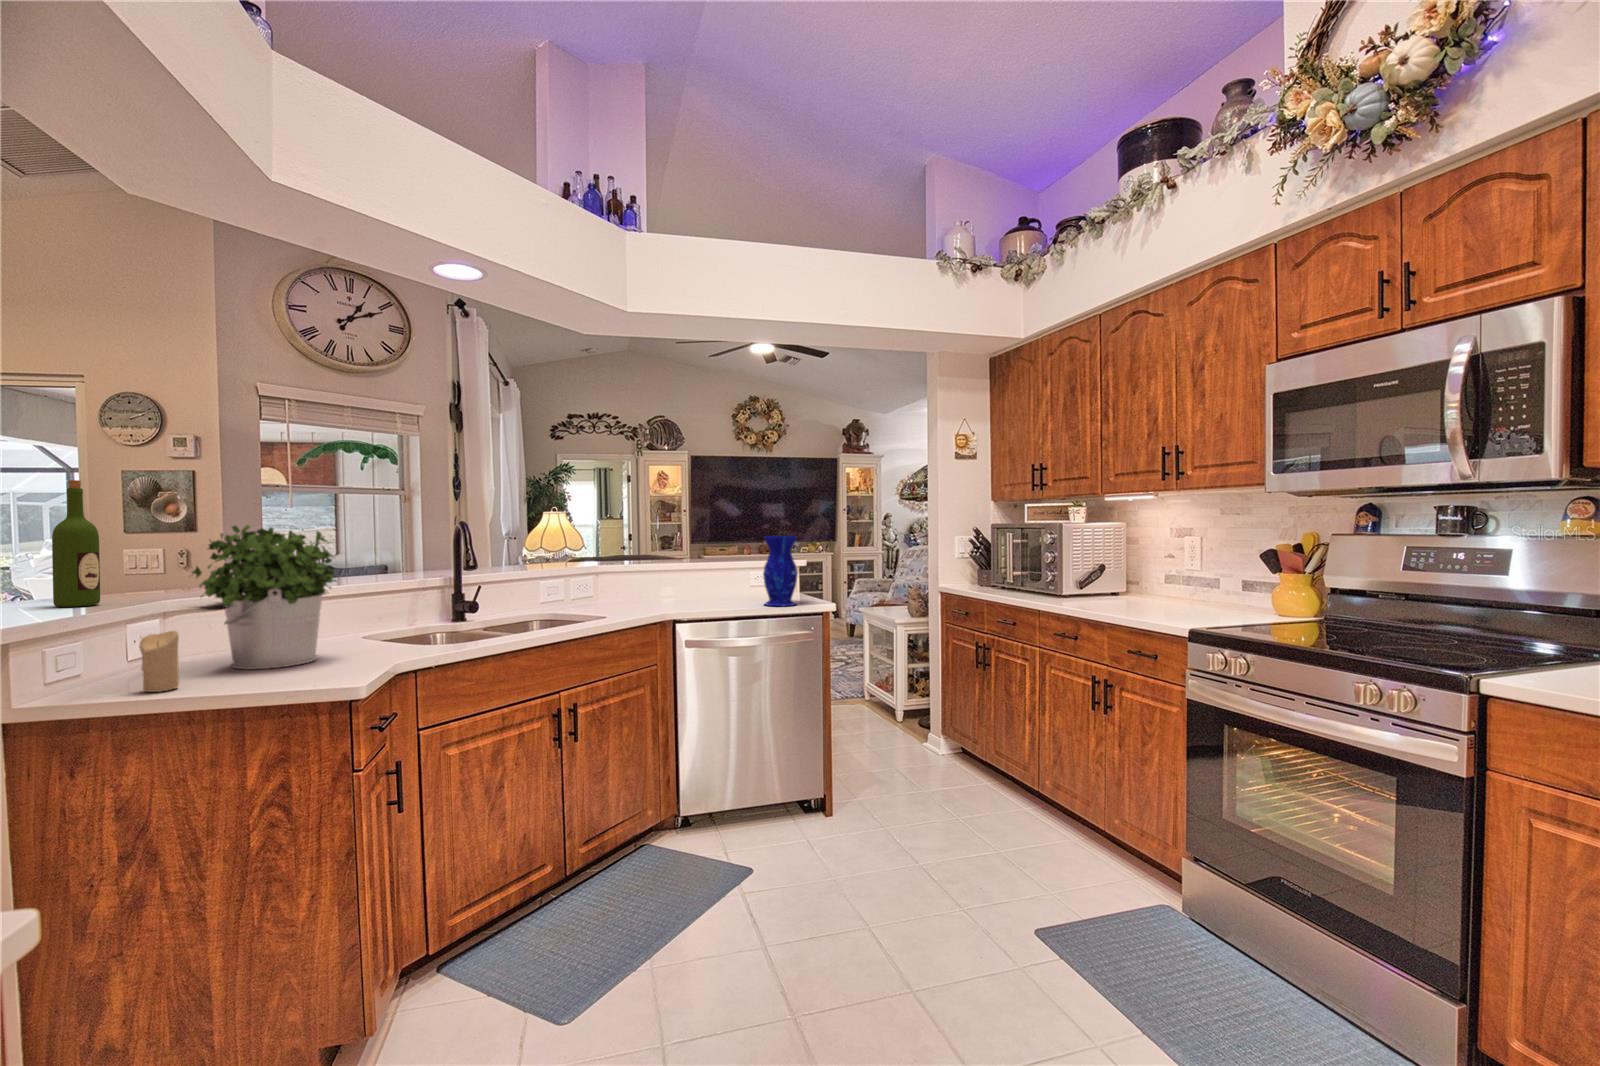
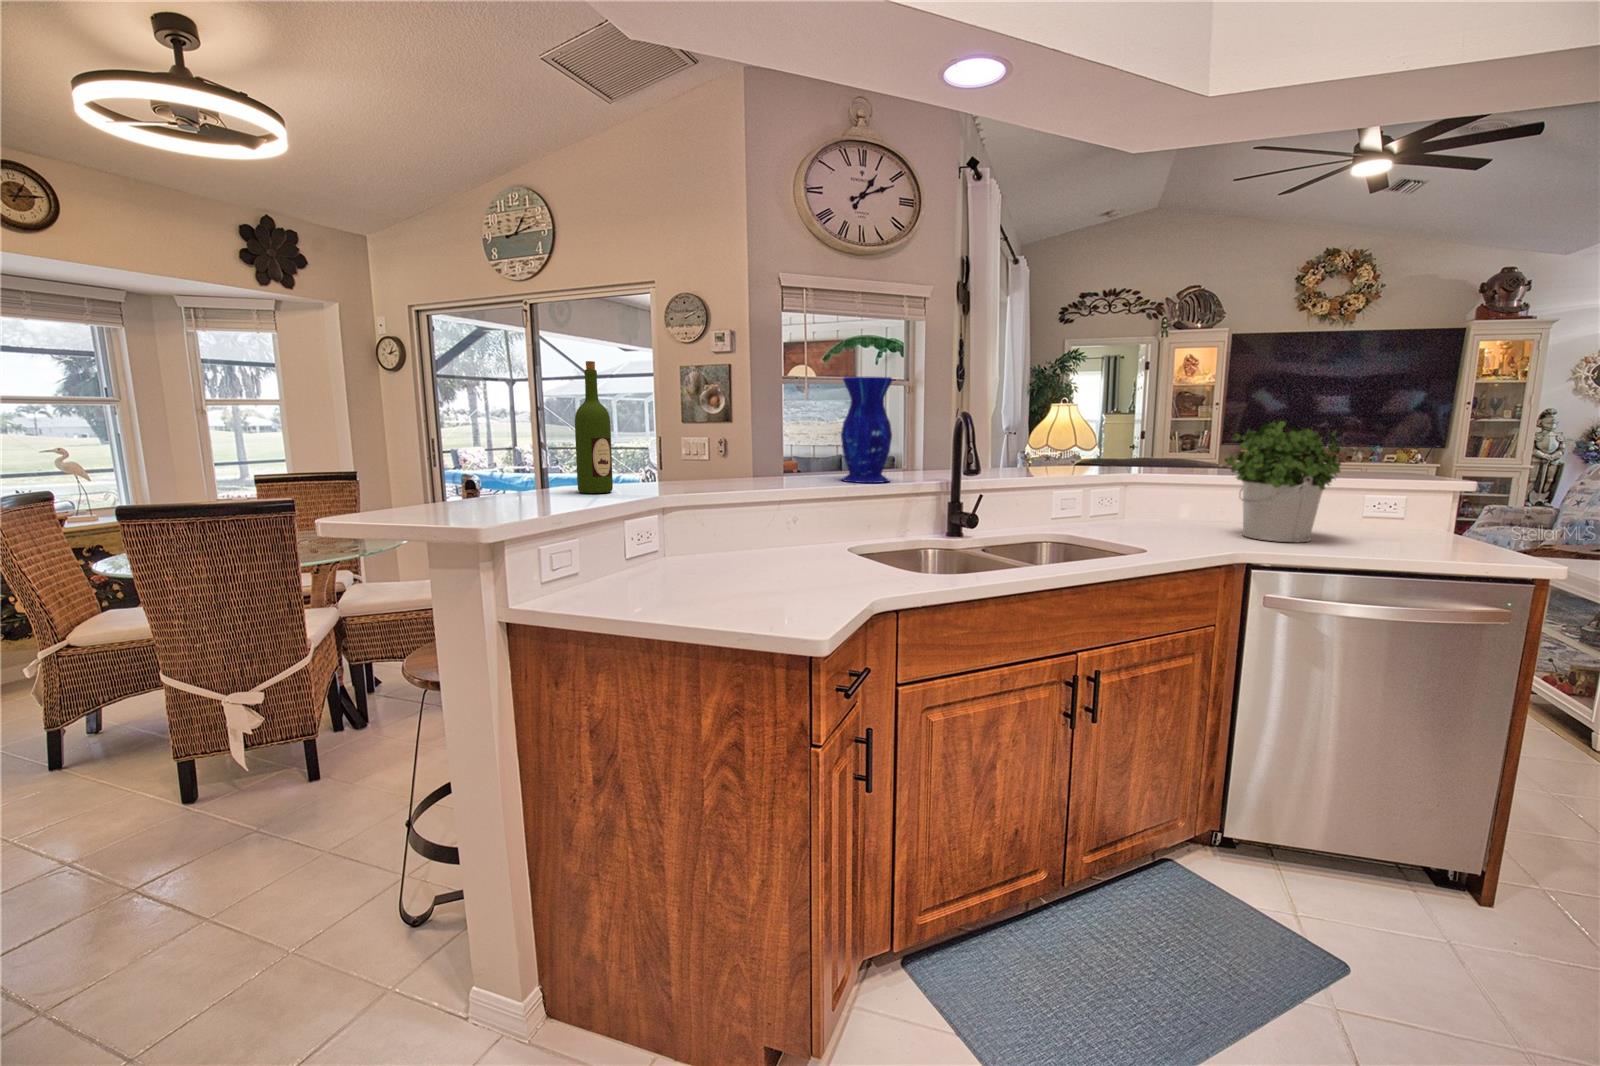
potted plant: present [192,525,336,669] -> present [1225,421,1341,542]
vase: present [763,536,798,606] -> present [841,377,893,483]
candle: present [140,631,179,692] -> none [611,535,646,605]

